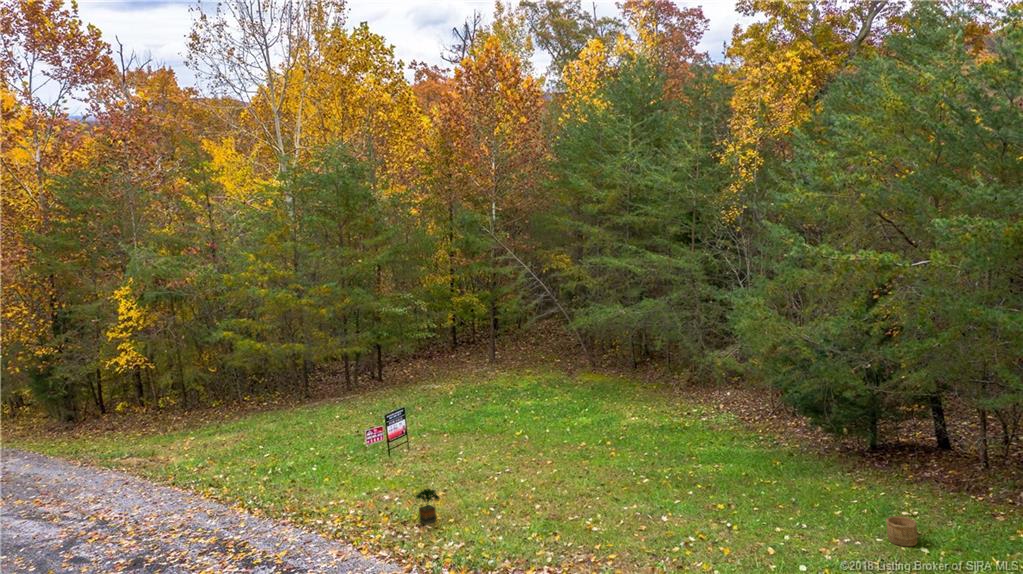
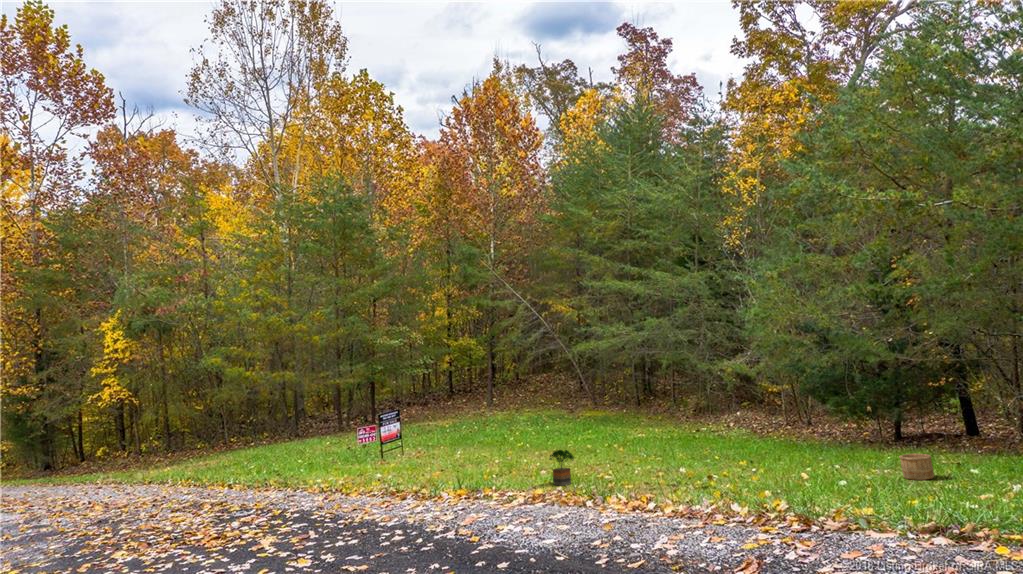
potted tree: present [416,489,440,525] -> present [549,450,574,486]

